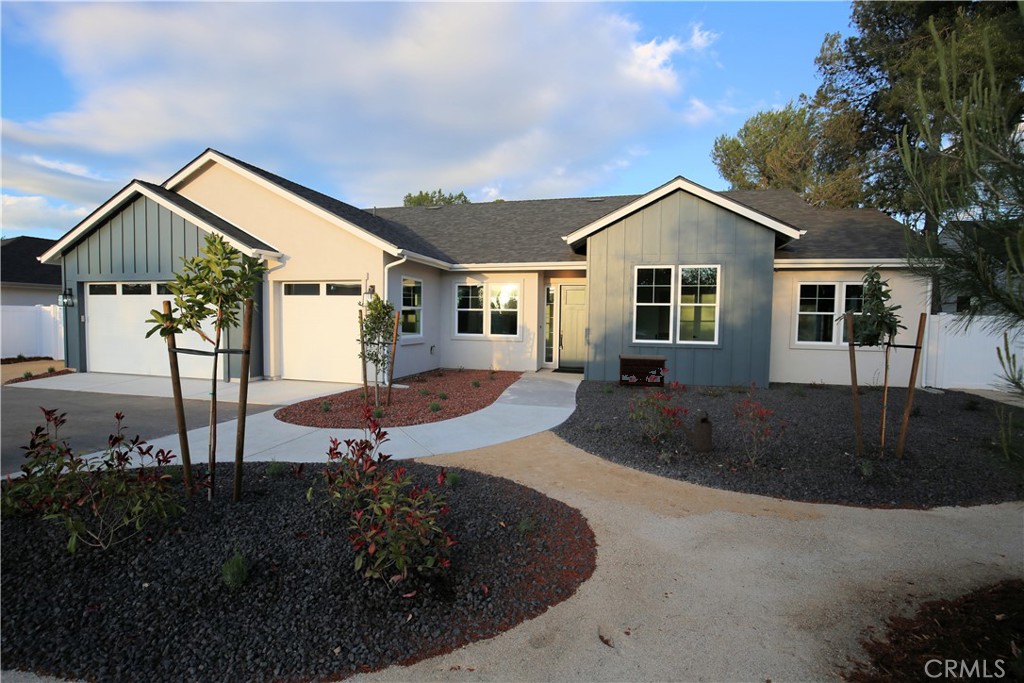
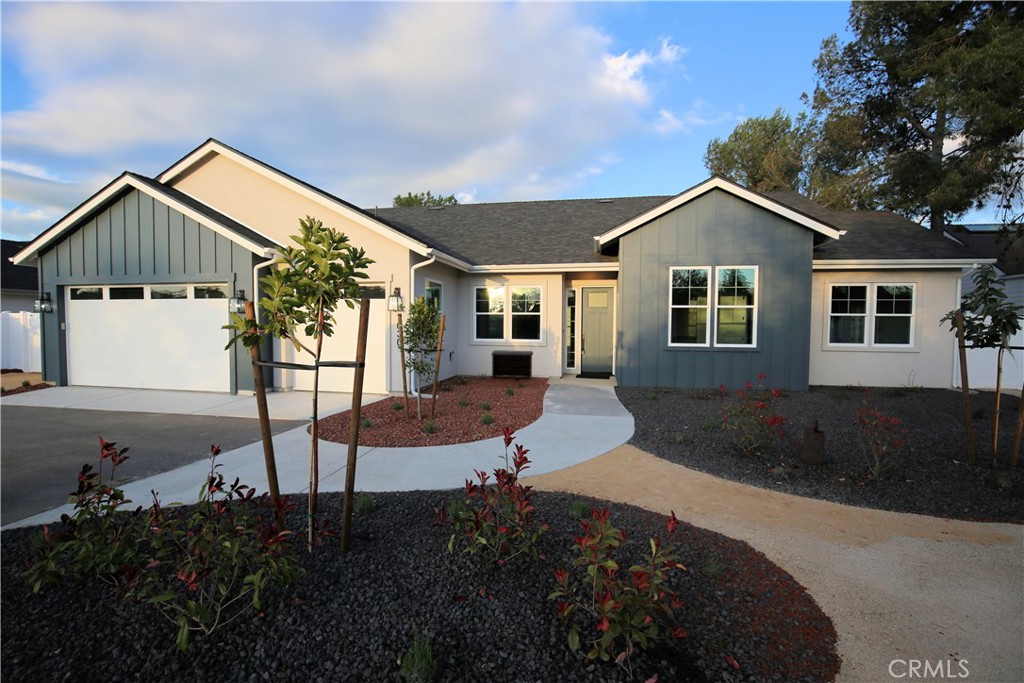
bench: present [619,354,667,387] -> present [491,350,533,379]

